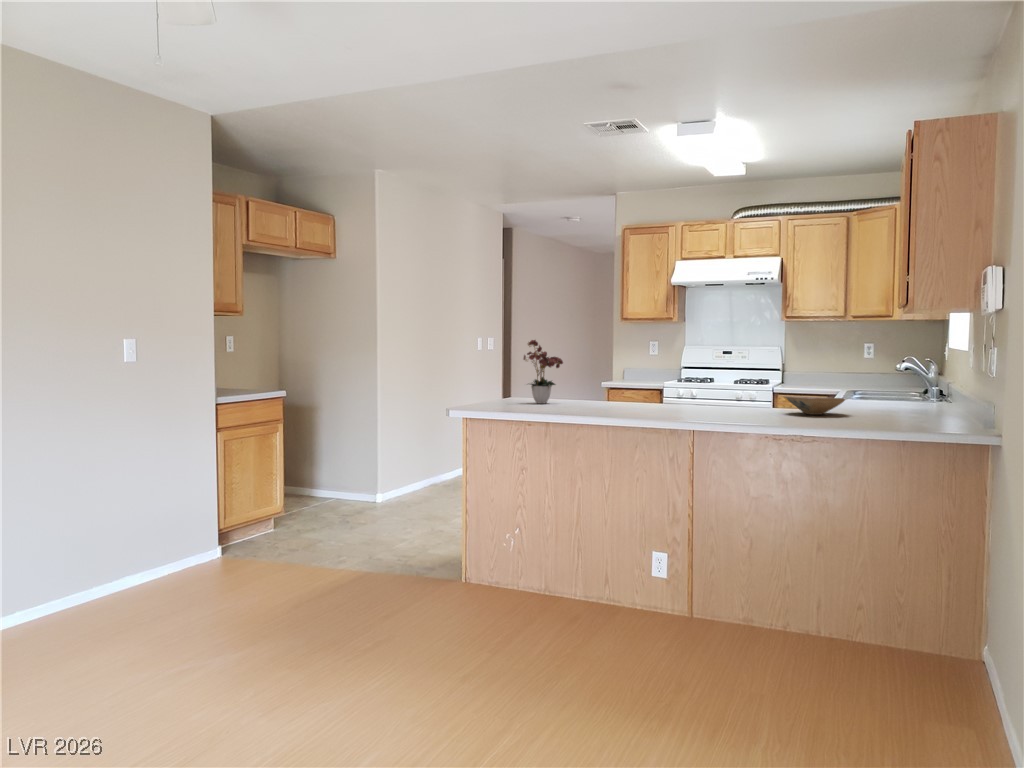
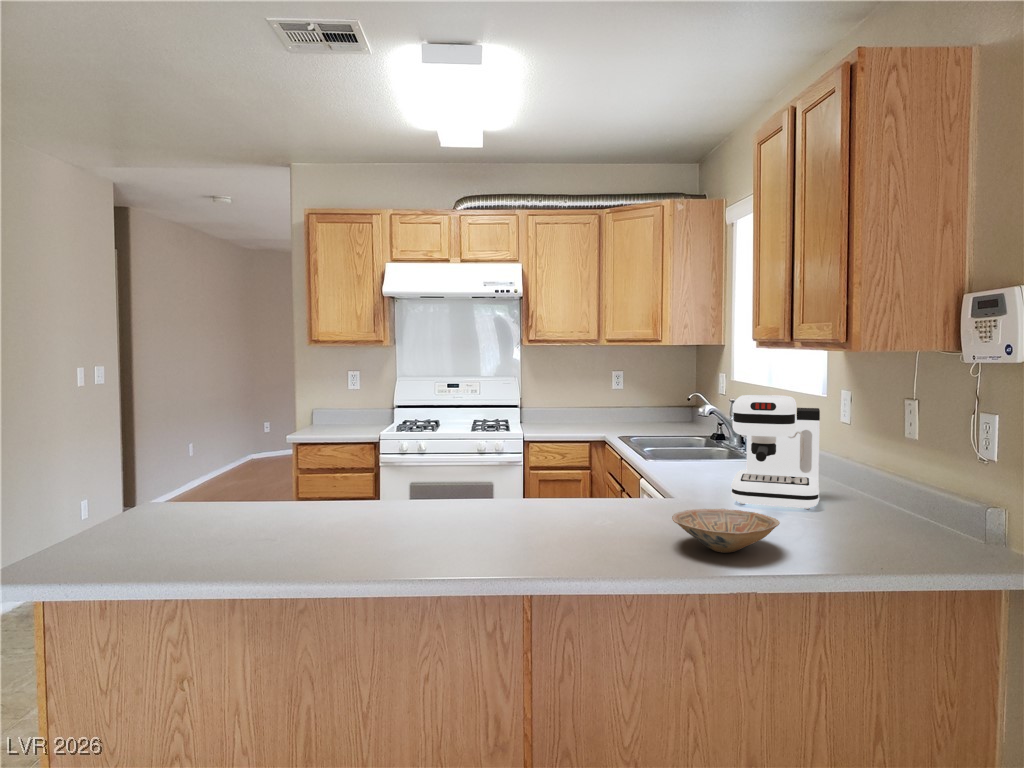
flower arrangement: present [524,340,563,404] -> none [142,420,245,557]
coffee maker: none [859,340,934,411] -> present [731,395,820,509]

